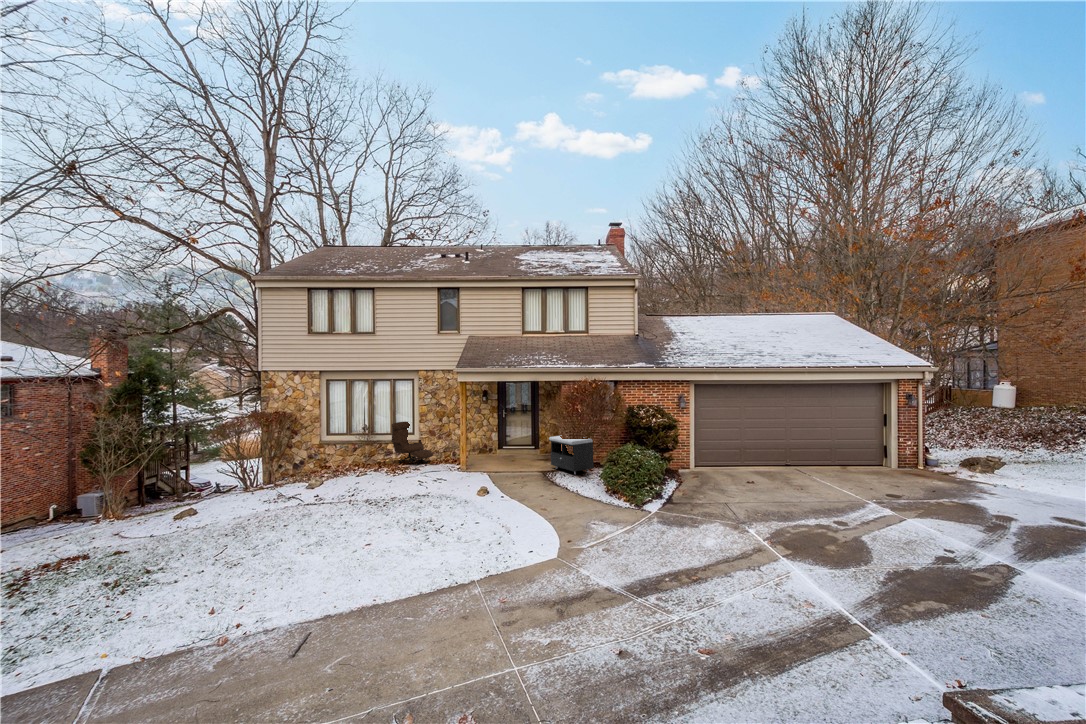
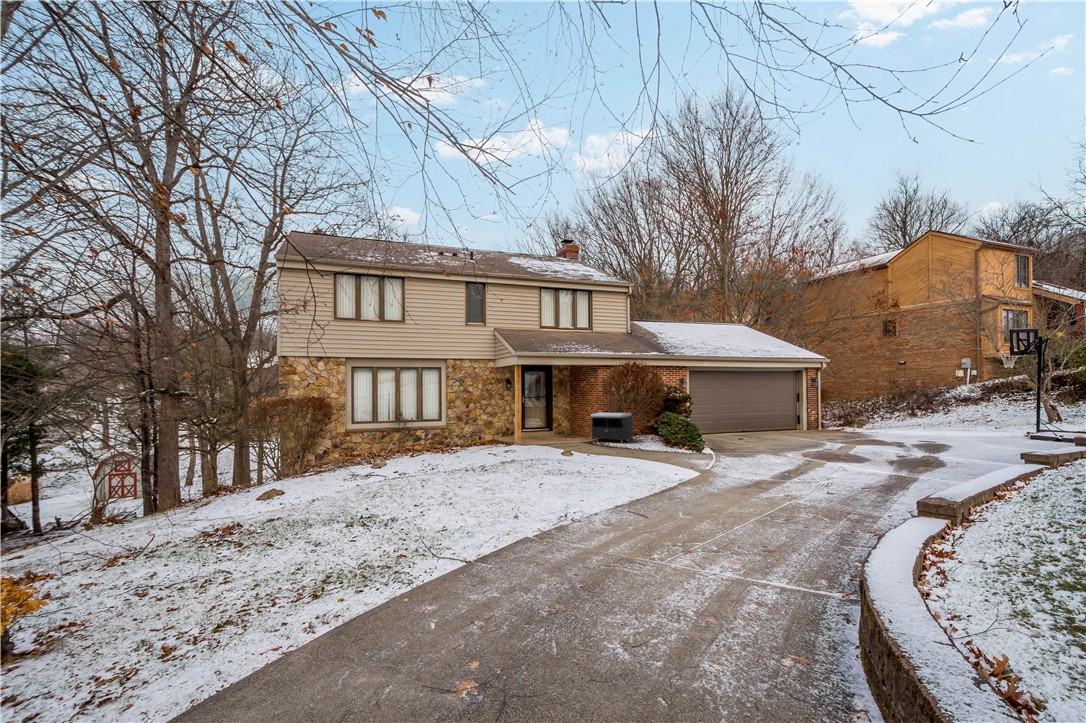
lounge chair: present [391,422,433,465] -> none [426,409,472,448]

